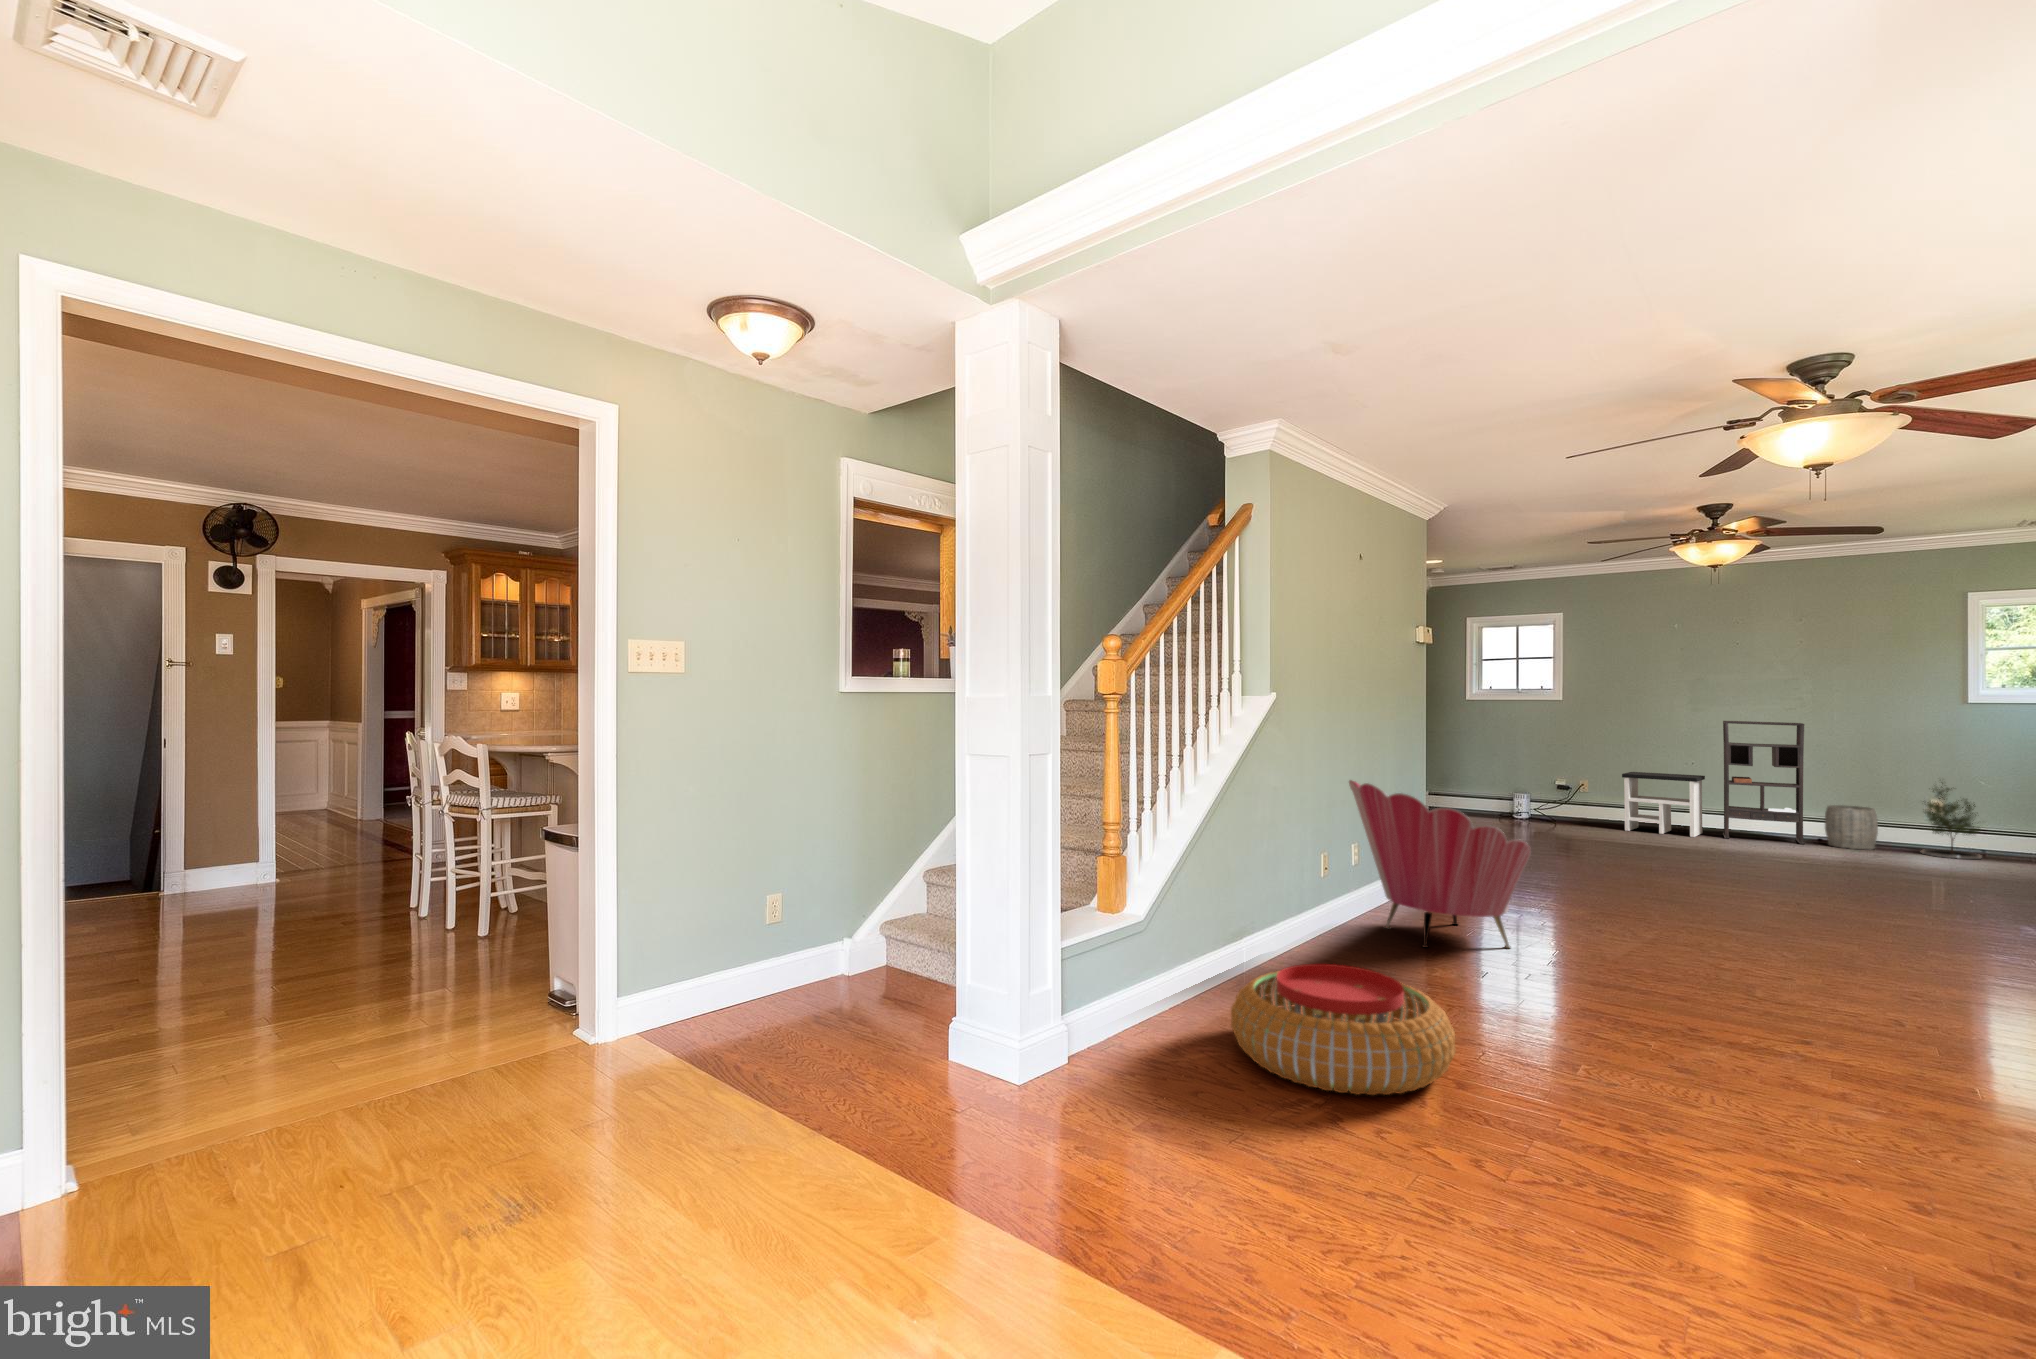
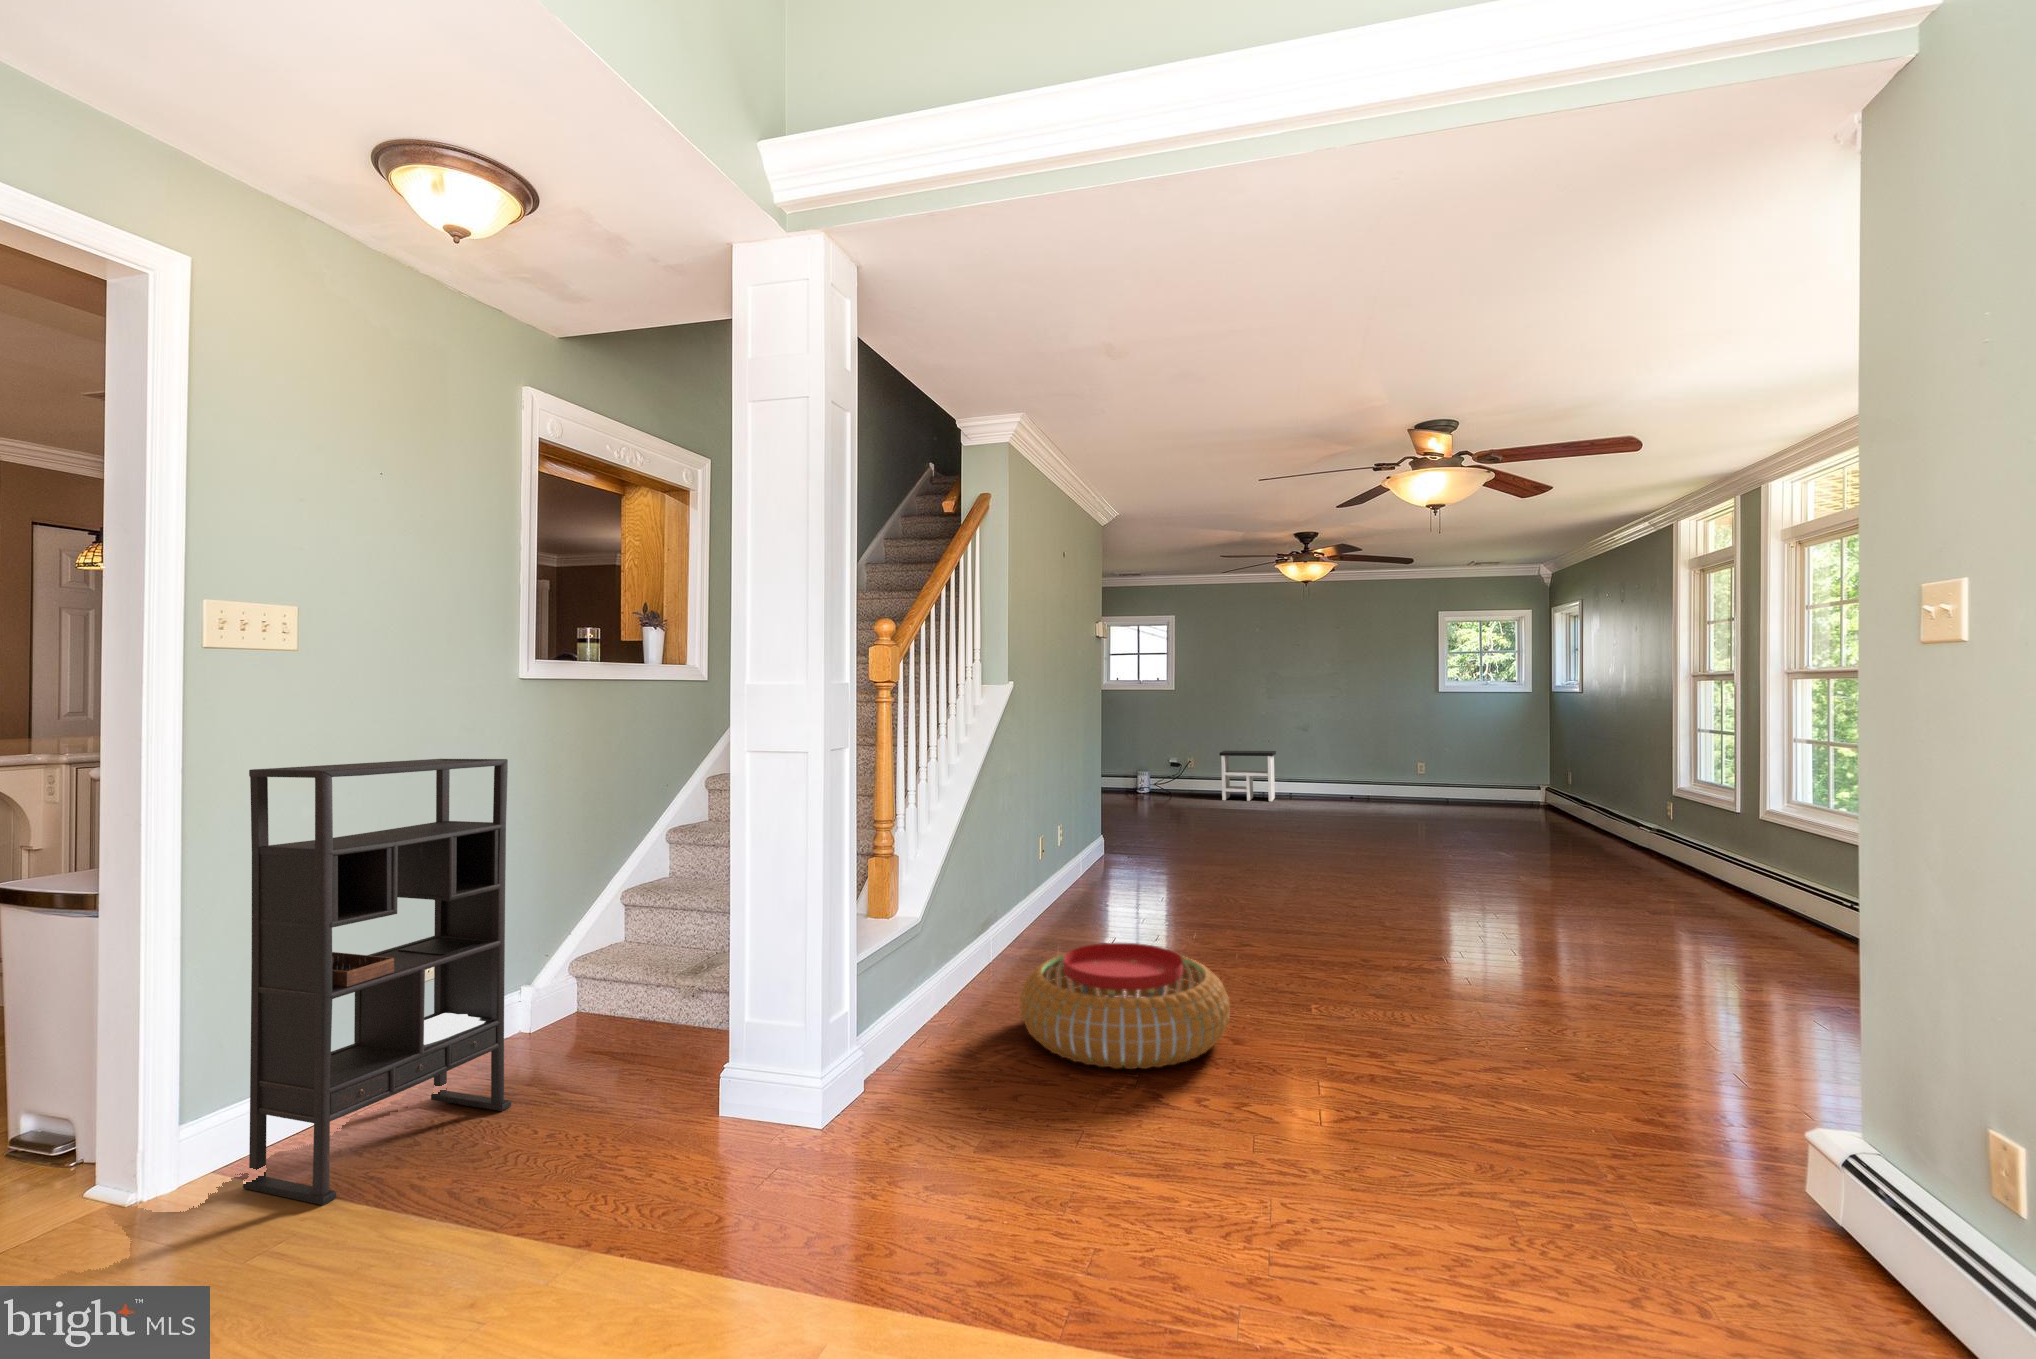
bookshelf: present [1723,721,1805,844] -> present [243,759,511,1205]
armchair: present [1349,780,1531,948] -> none [1060,765,1217,917]
potted tree: present [1921,782,1981,859] -> none [1411,743,1451,804]
woven basket: present [1825,805,1878,850] -> none [1355,769,1388,802]

